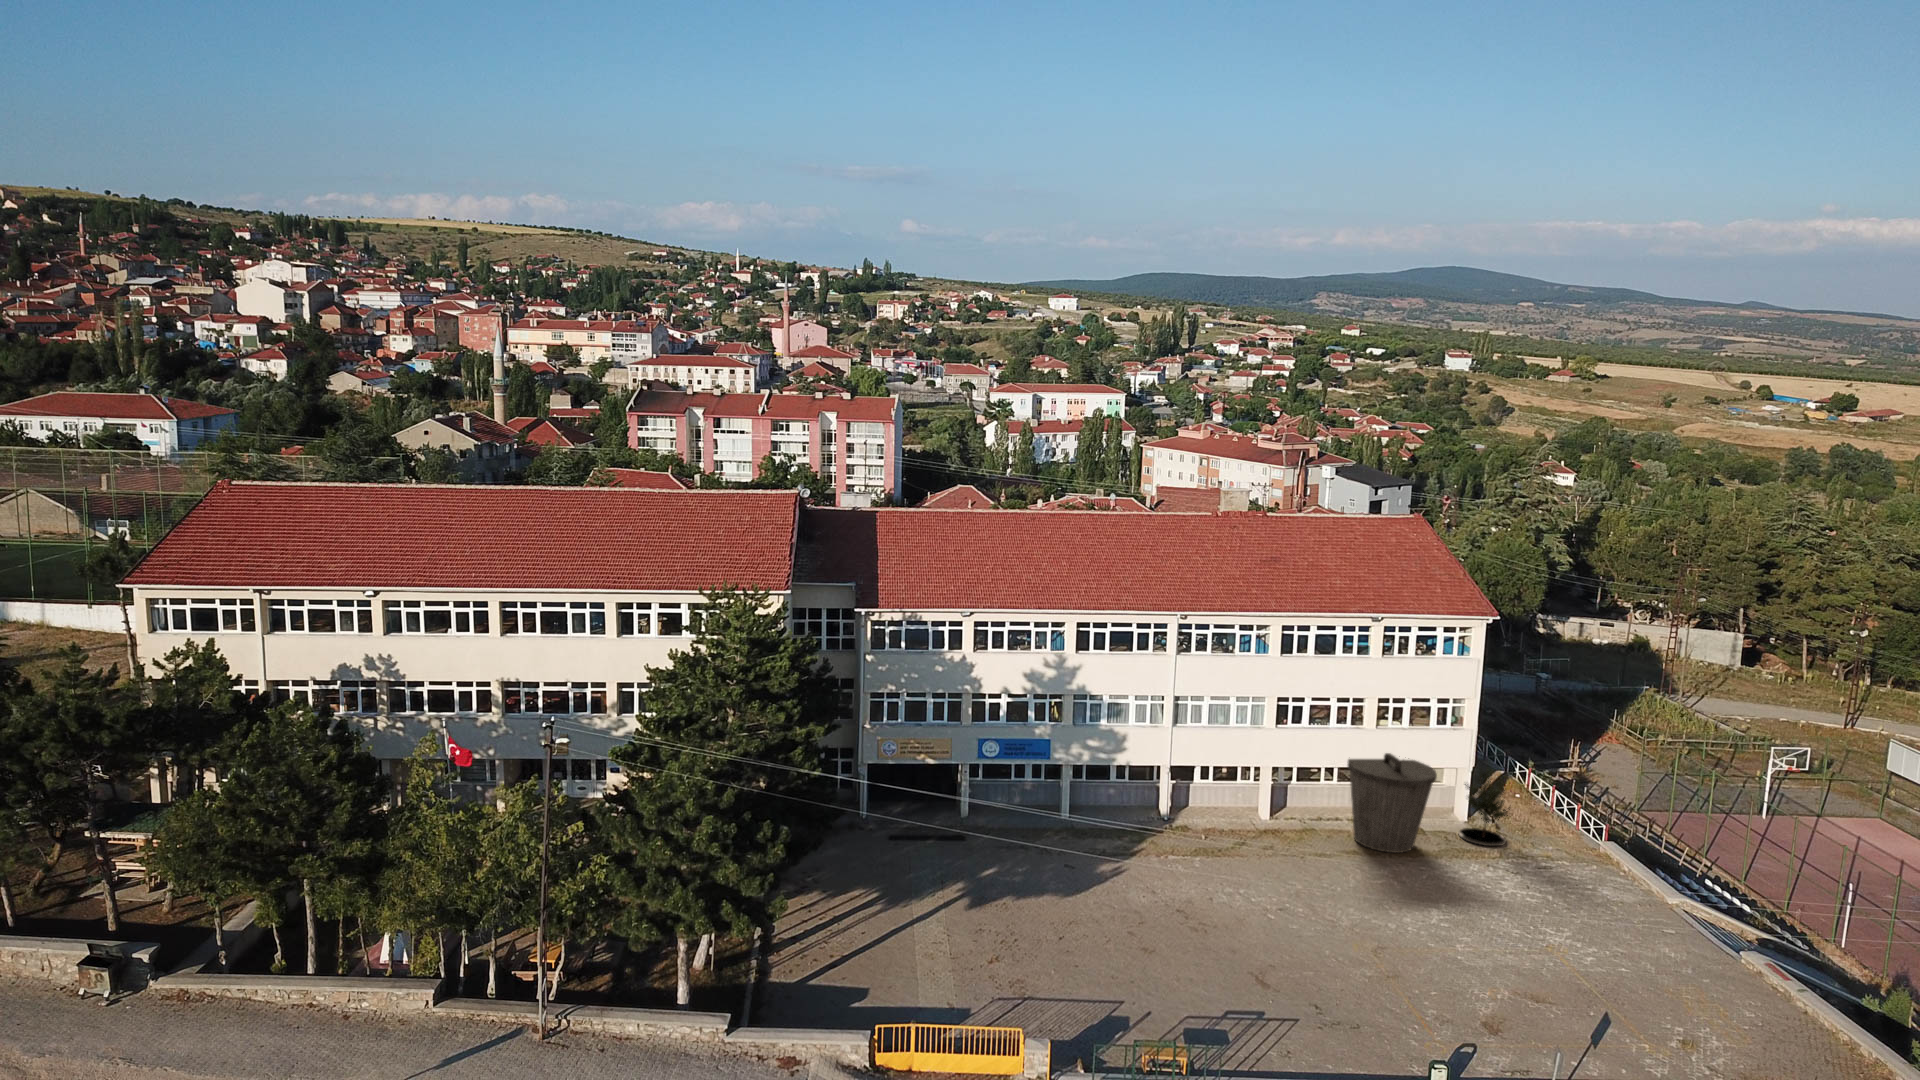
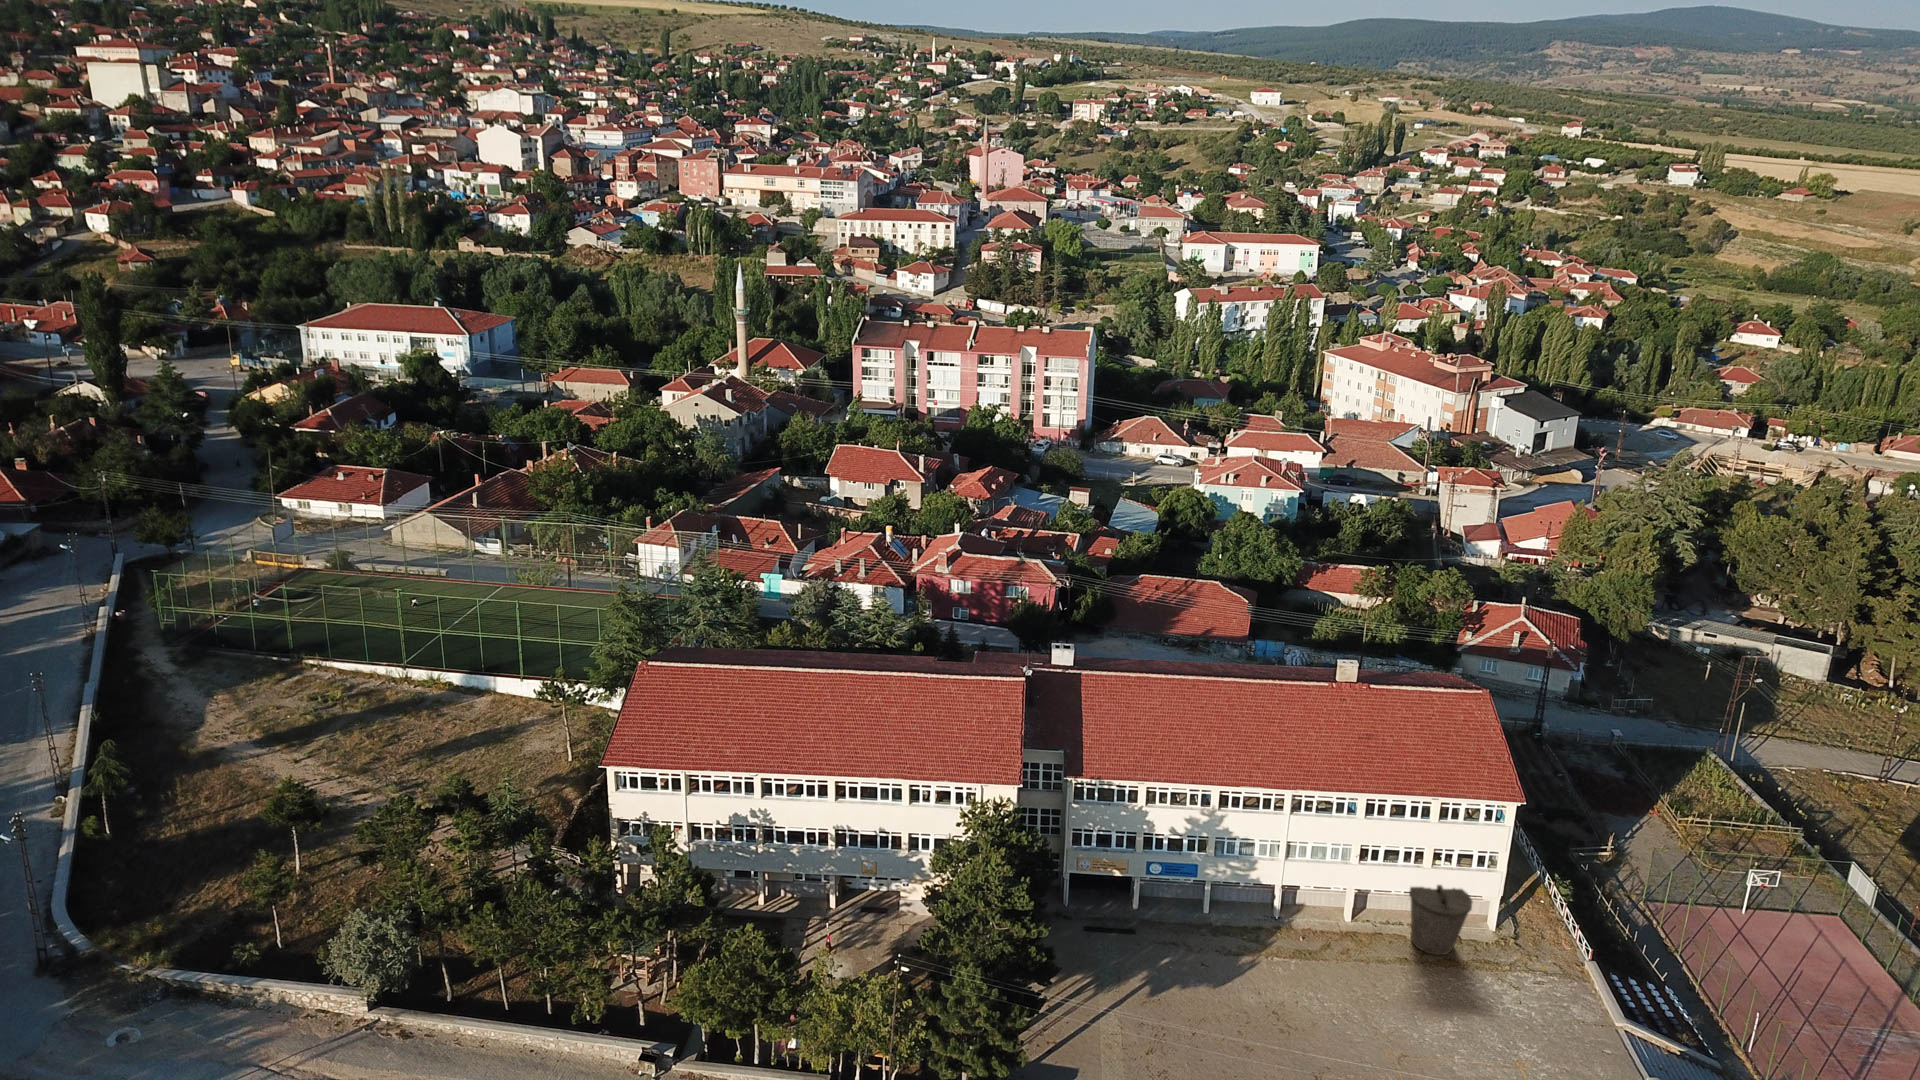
potted tree: present [1459,769,1510,846] -> none [1490,894,1530,951]

